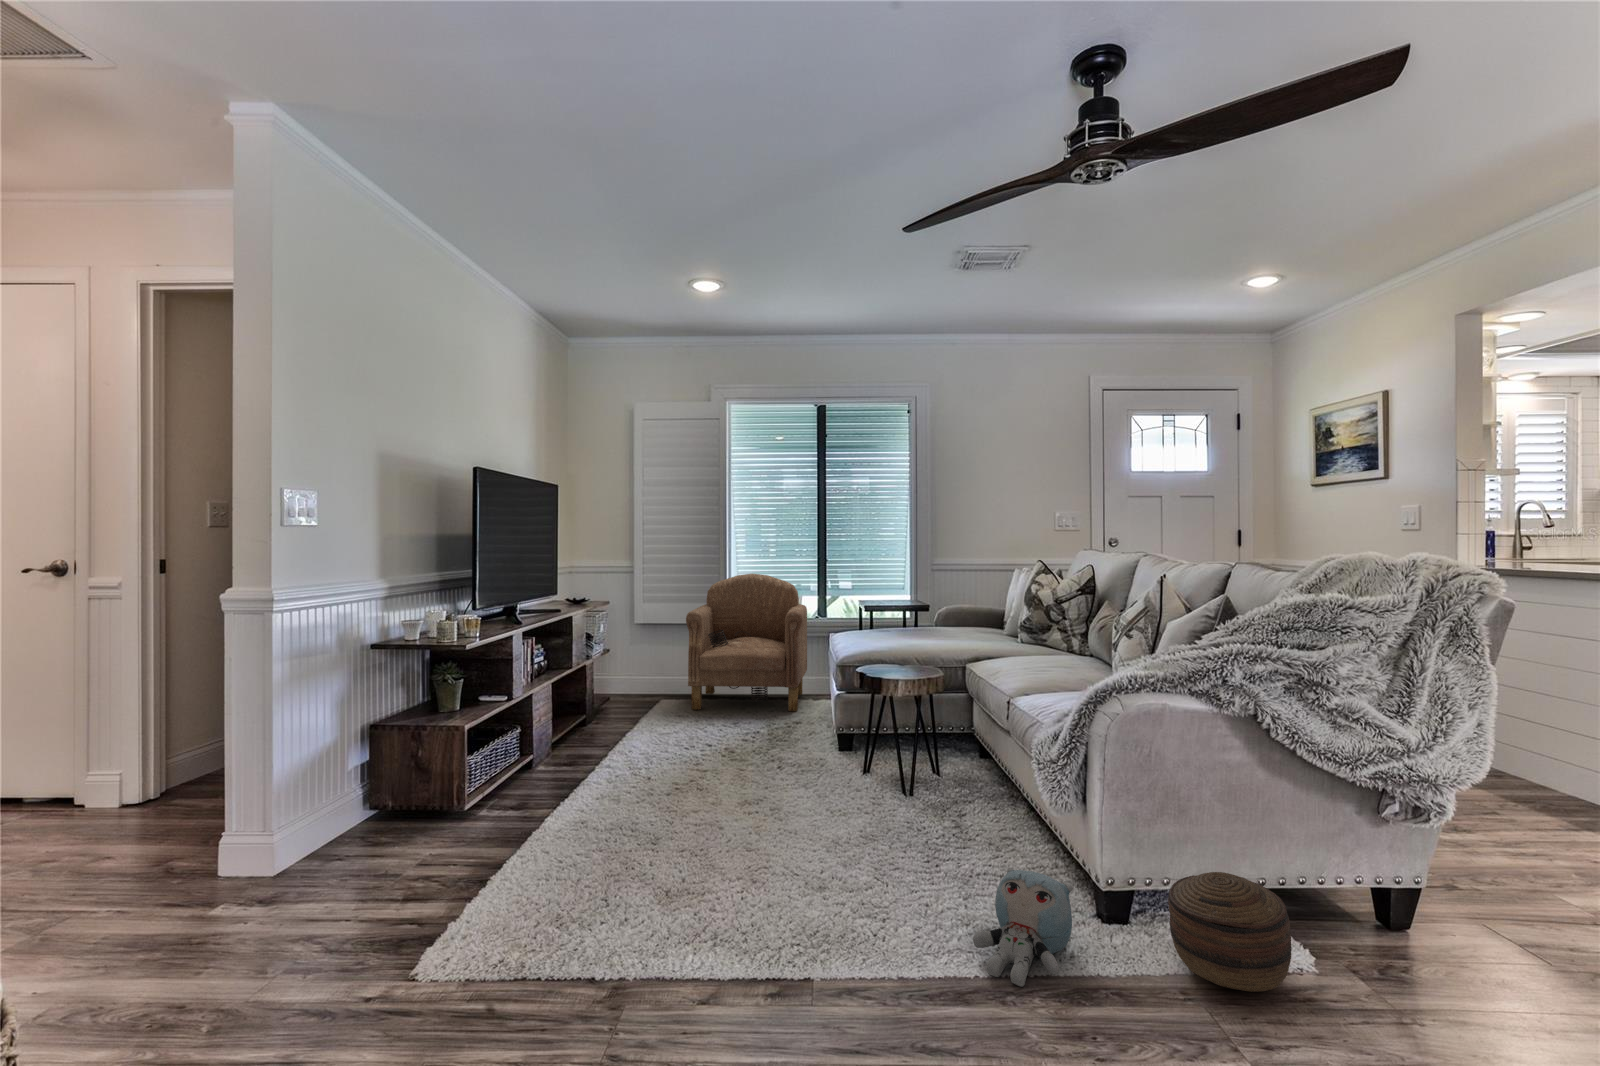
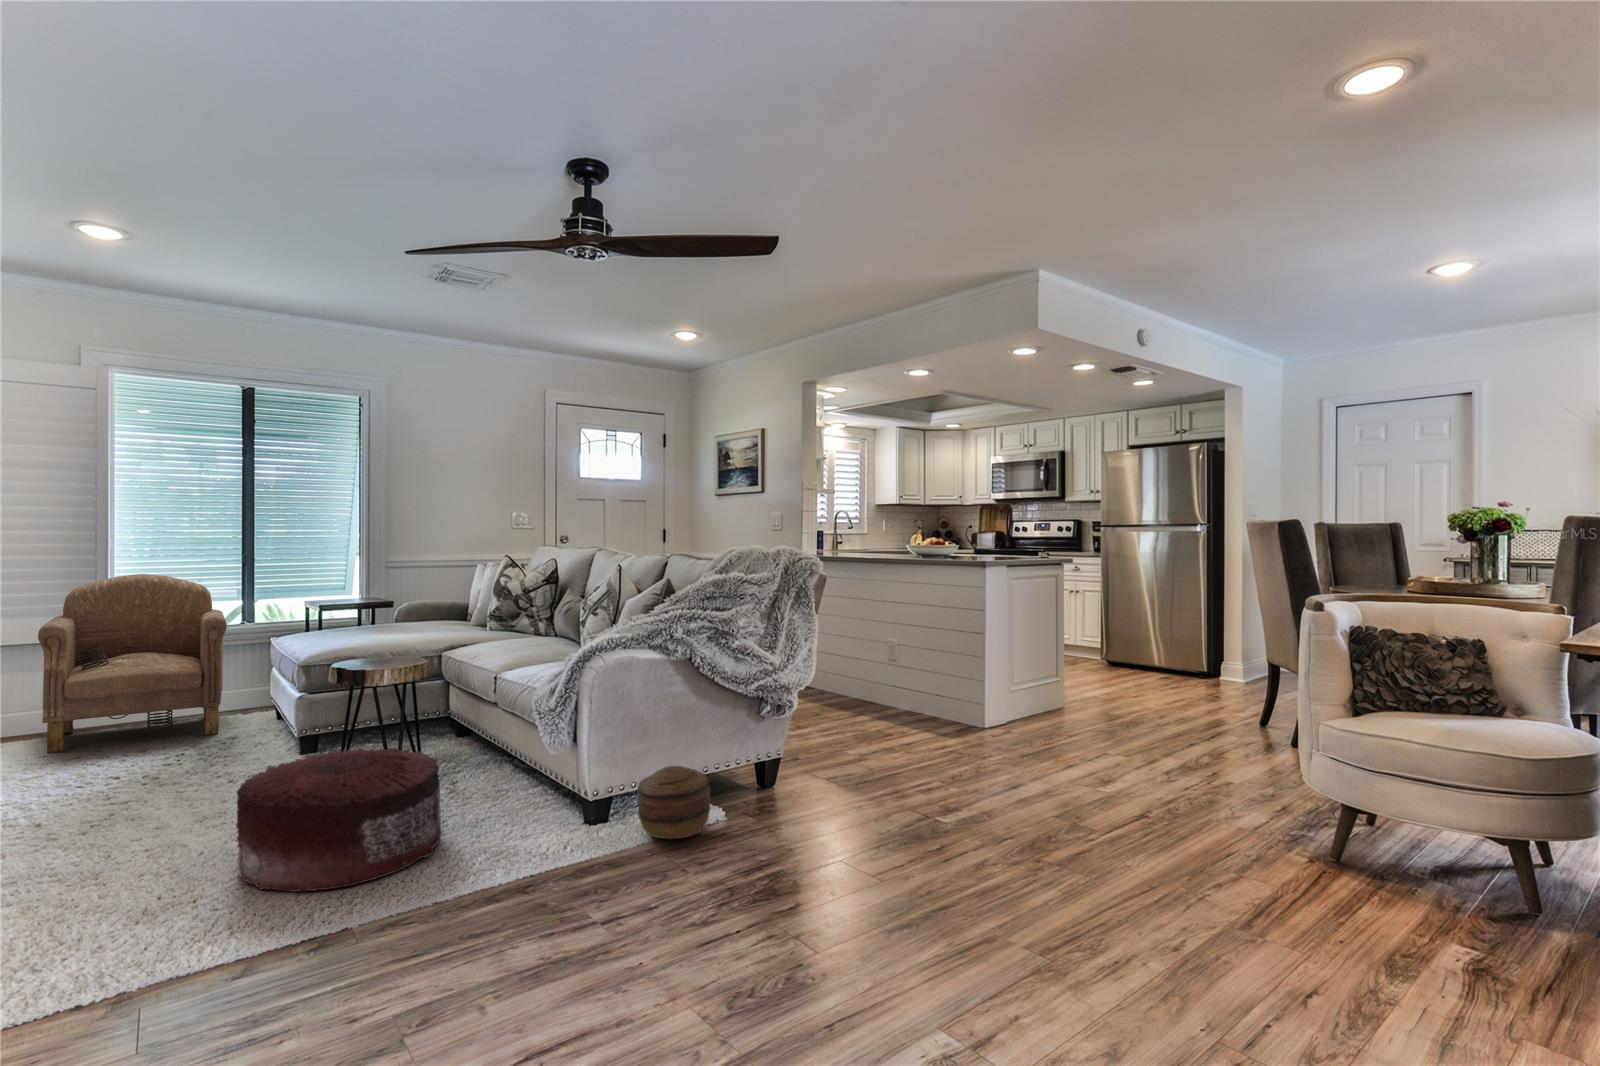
pouf: none [740,757,929,921] -> present [236,748,442,892]
plush toy: present [973,868,1074,987] -> none [496,798,572,878]

